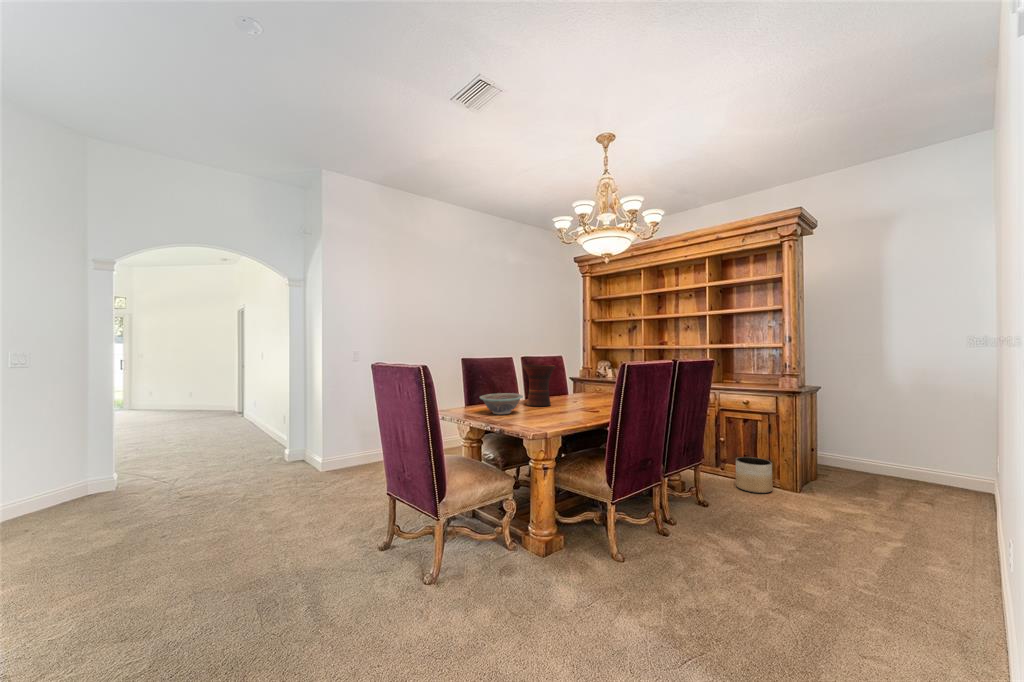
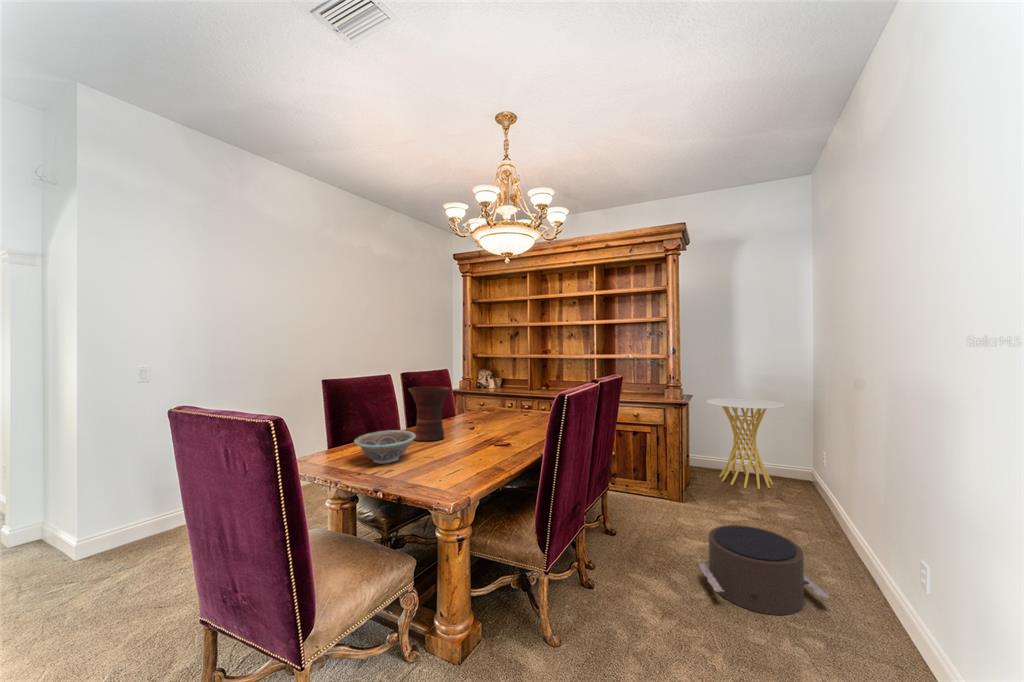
side table: none [837,394,938,493] -> present [706,398,785,489]
planter: present [736,457,773,493] -> none [630,470,664,508]
pouf: none [776,502,908,581] -> present [699,525,829,615]

